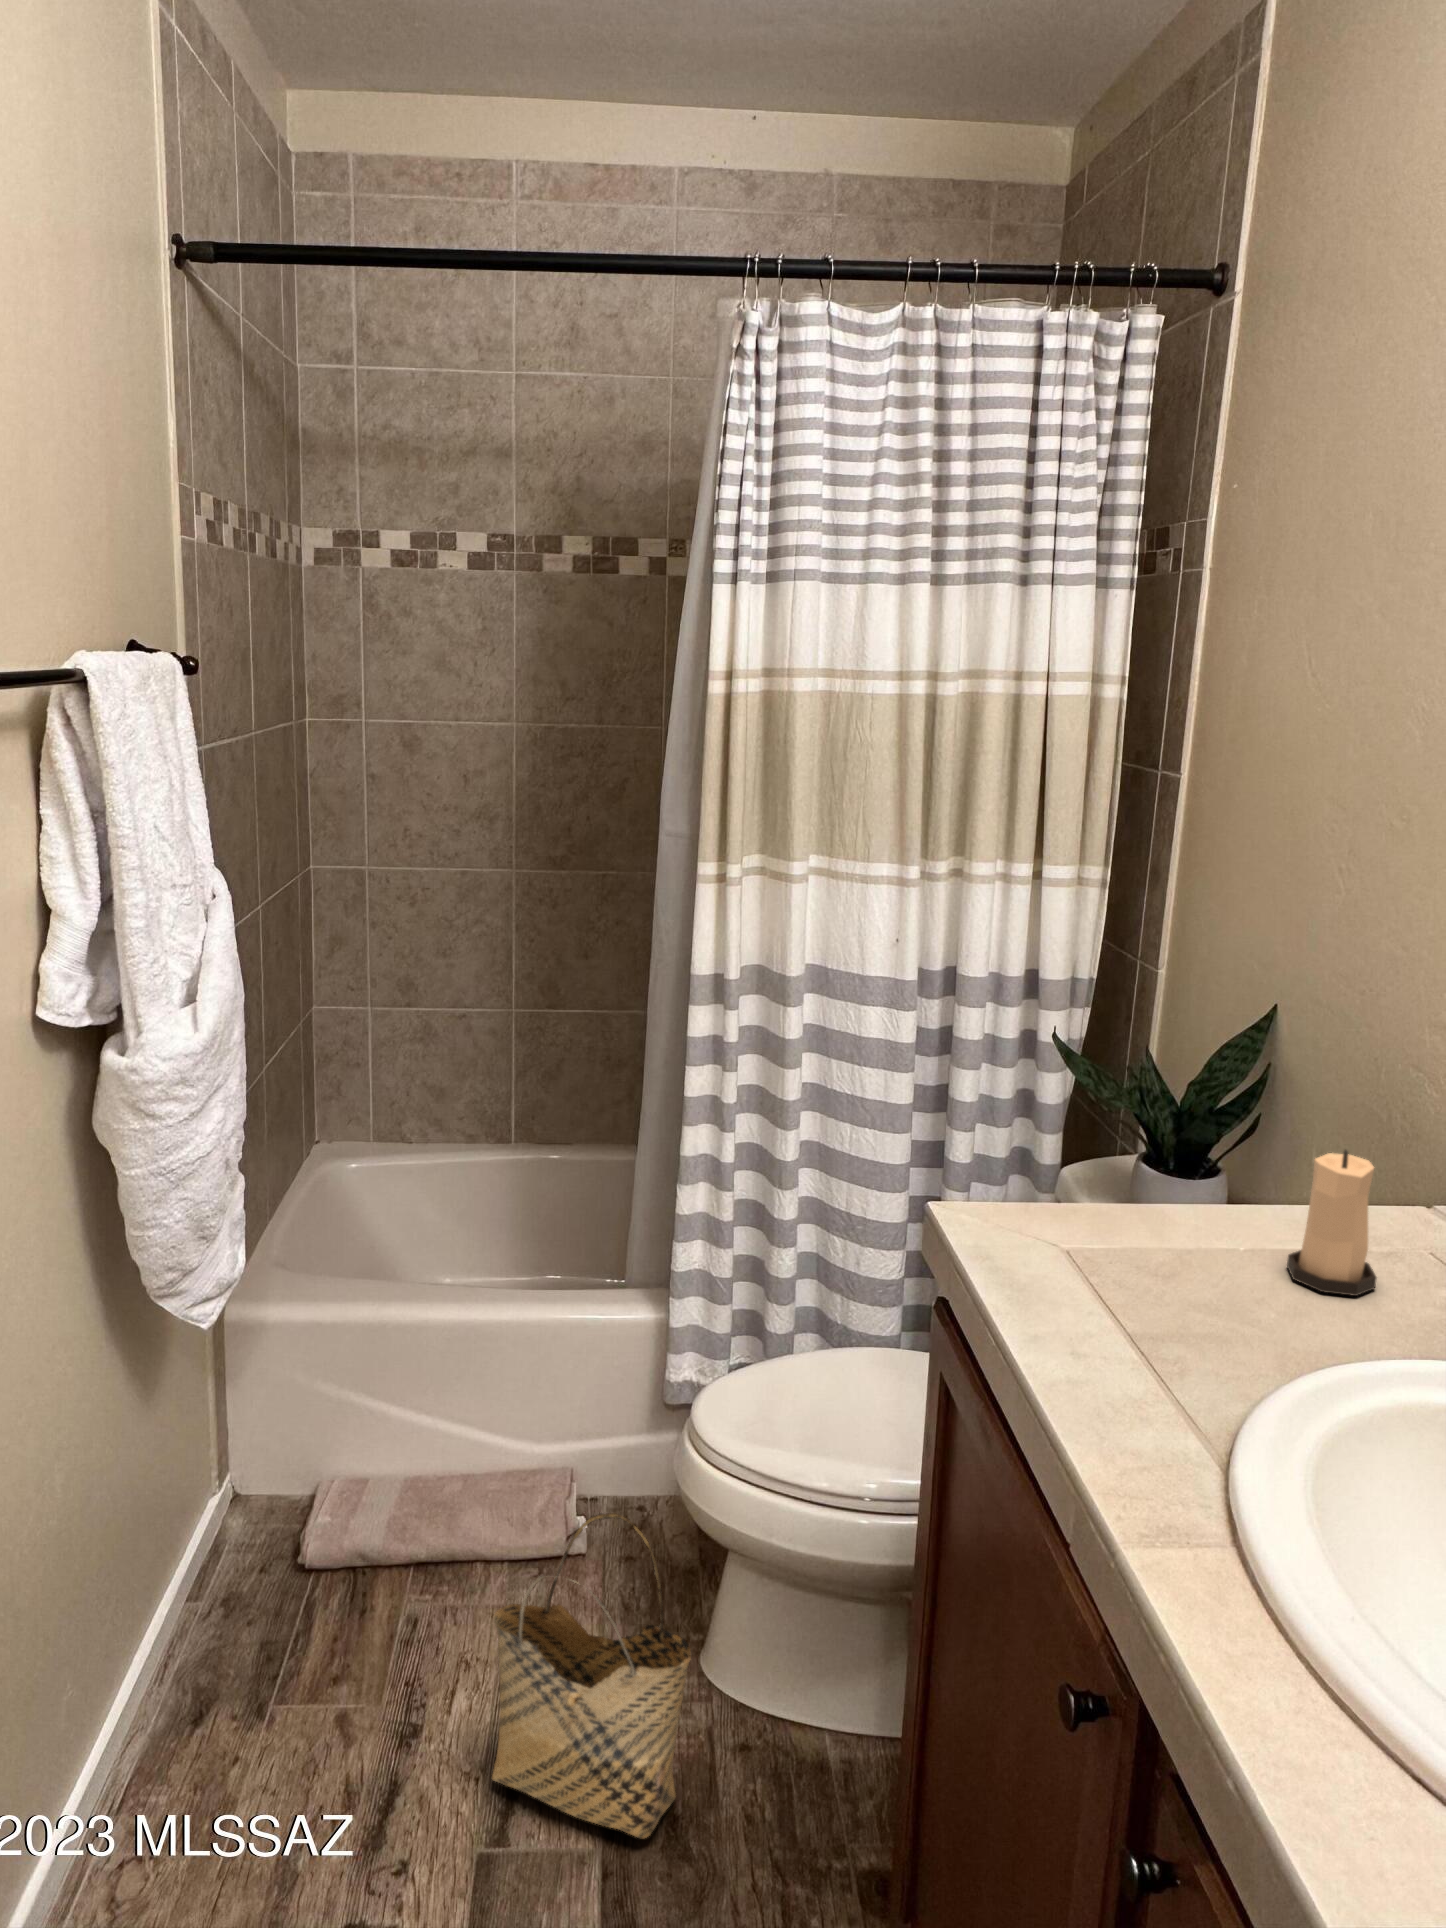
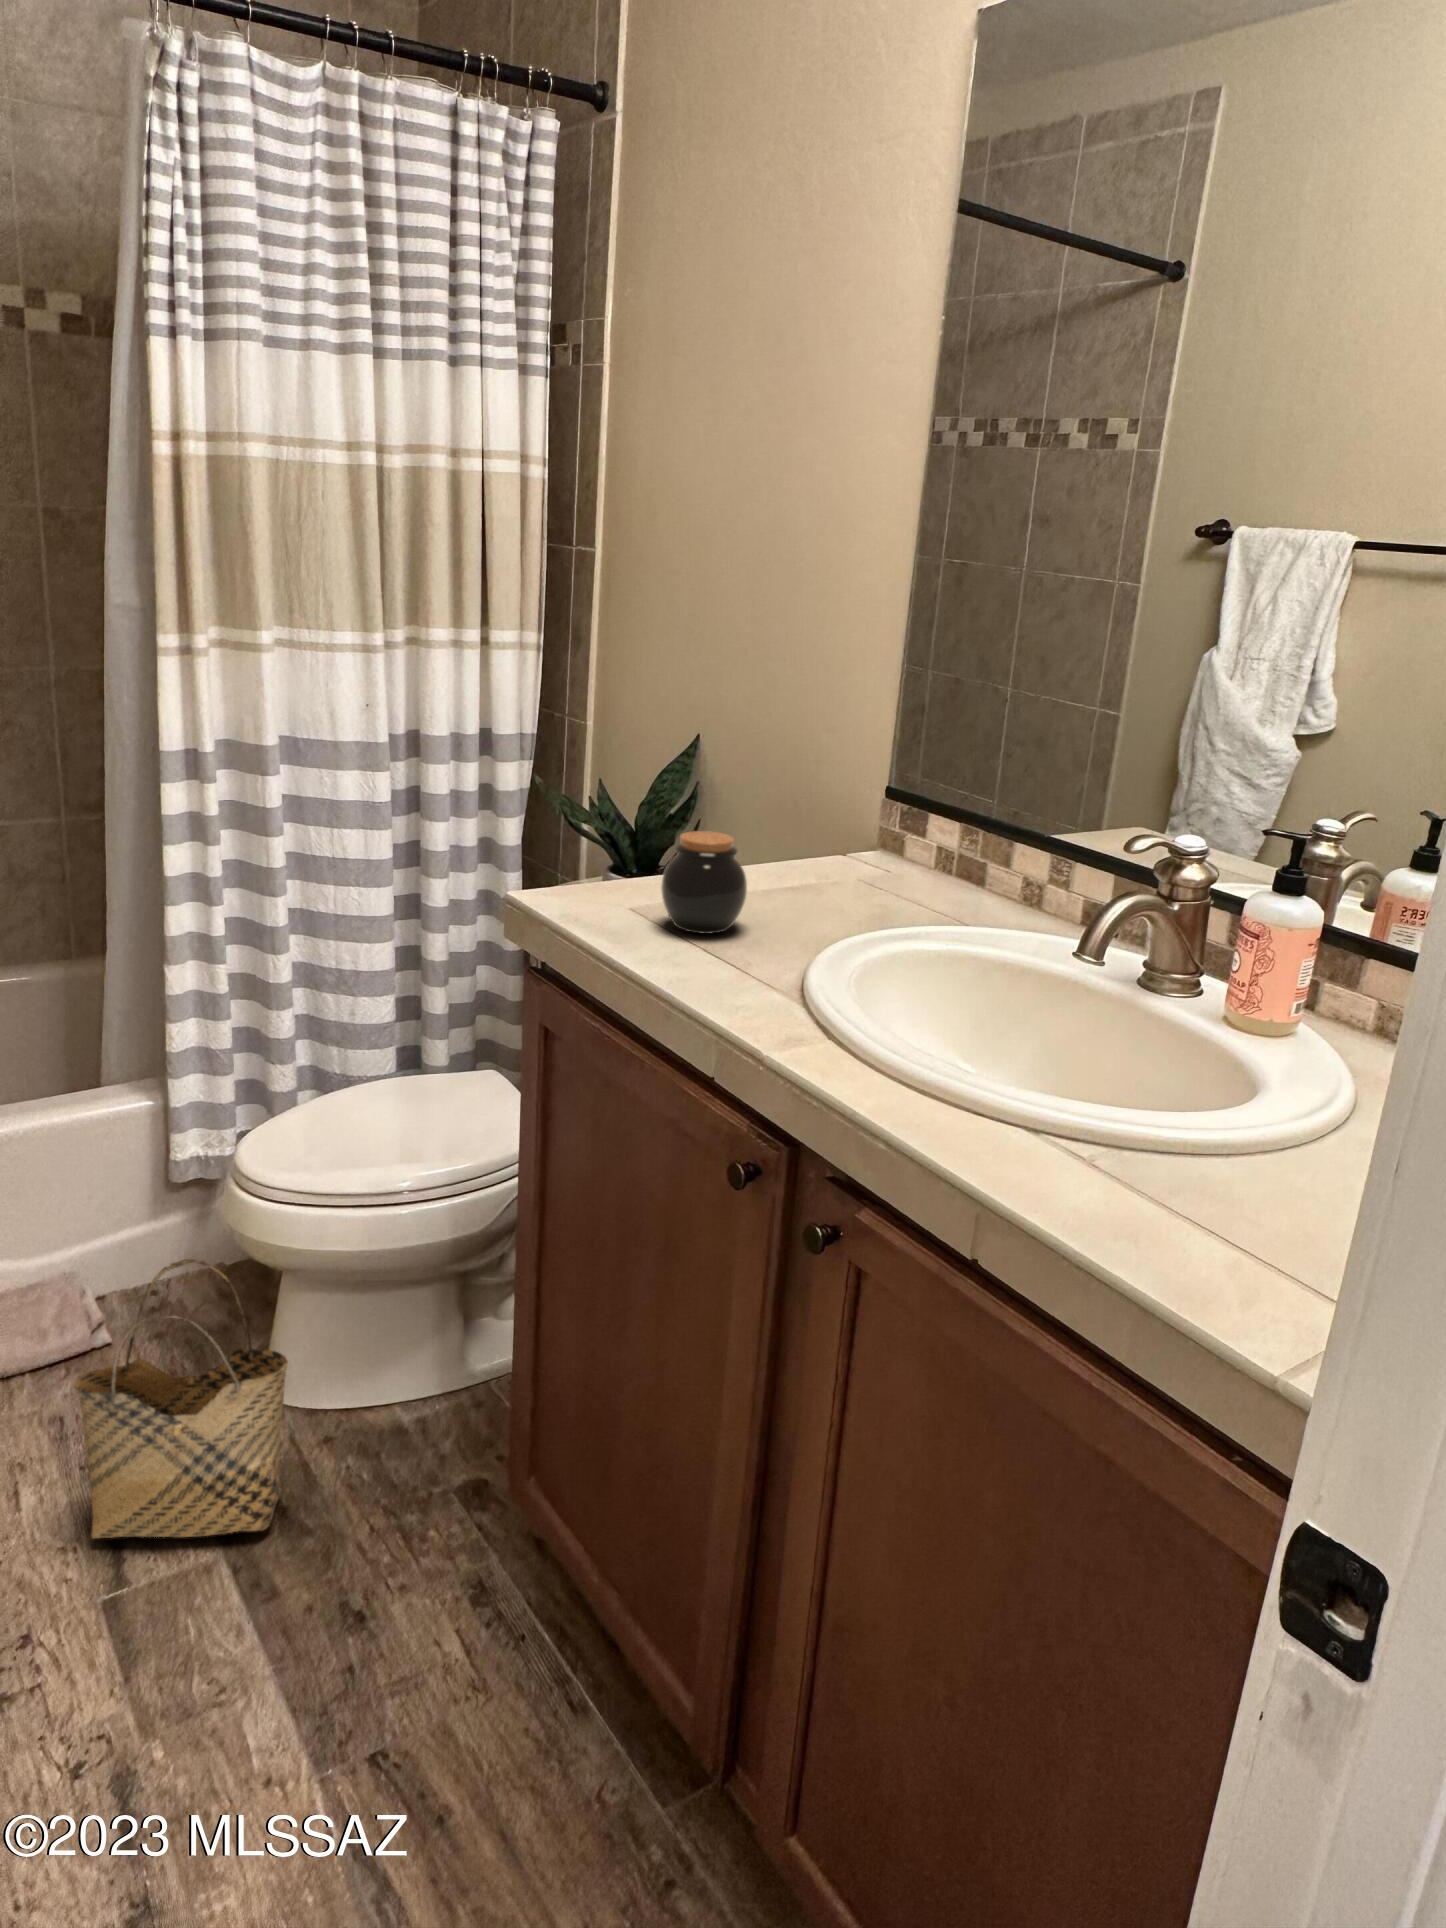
candle: present [1287,1150,1377,1296] -> none [785,802,847,909]
jar: none [1092,1172,1207,1310] -> present [661,831,747,934]

